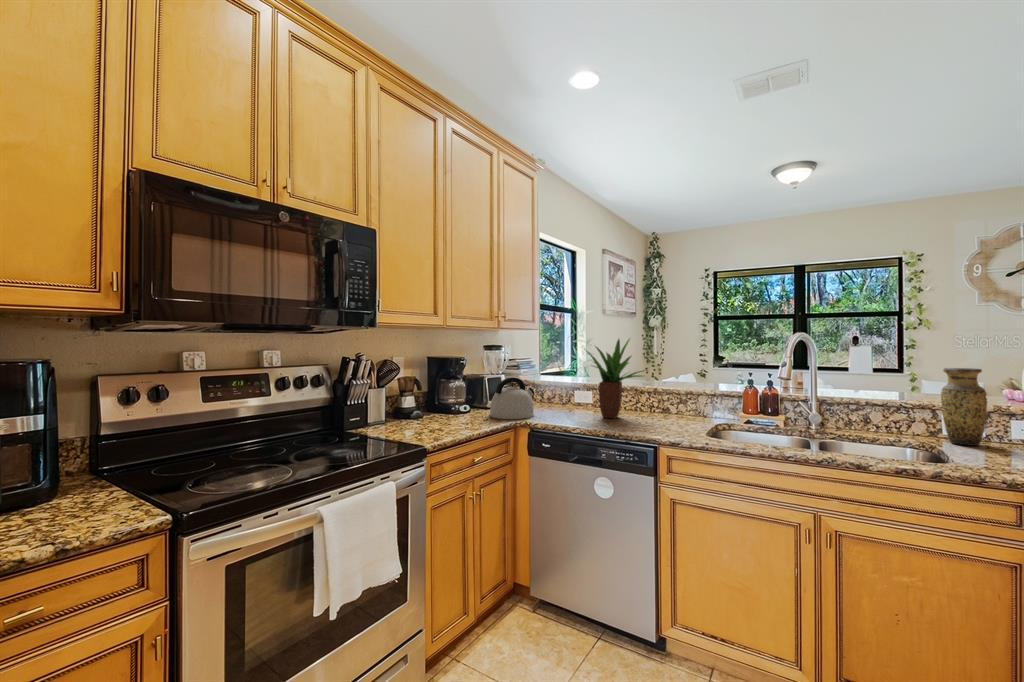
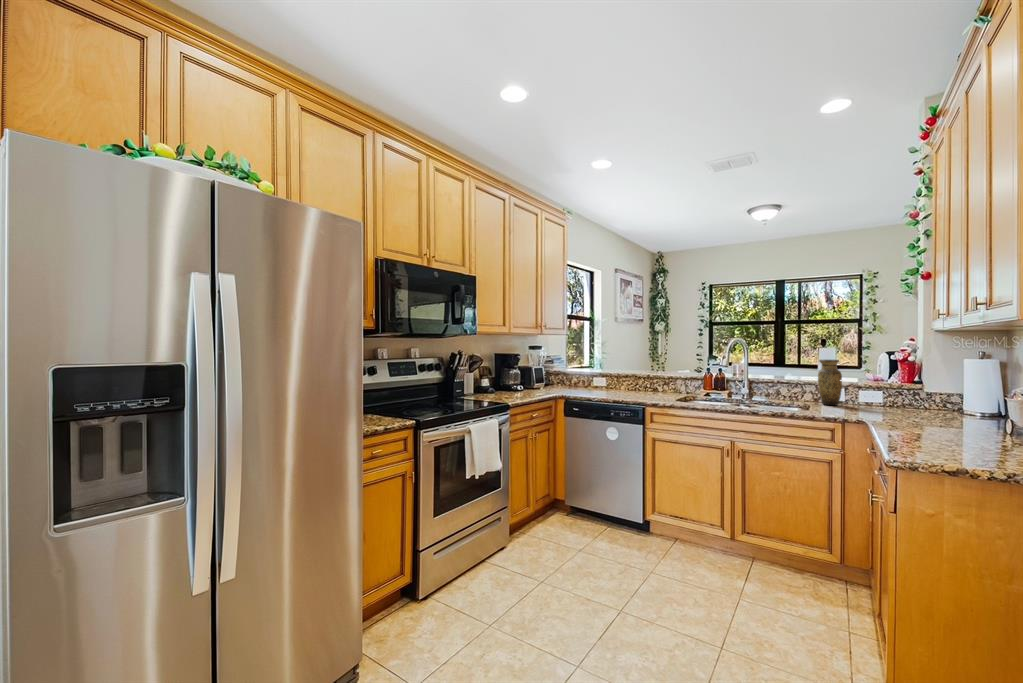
potted plant: present [585,339,646,419] -> none [600,340,644,394]
kettle: present [490,377,534,419] -> none [538,367,567,394]

